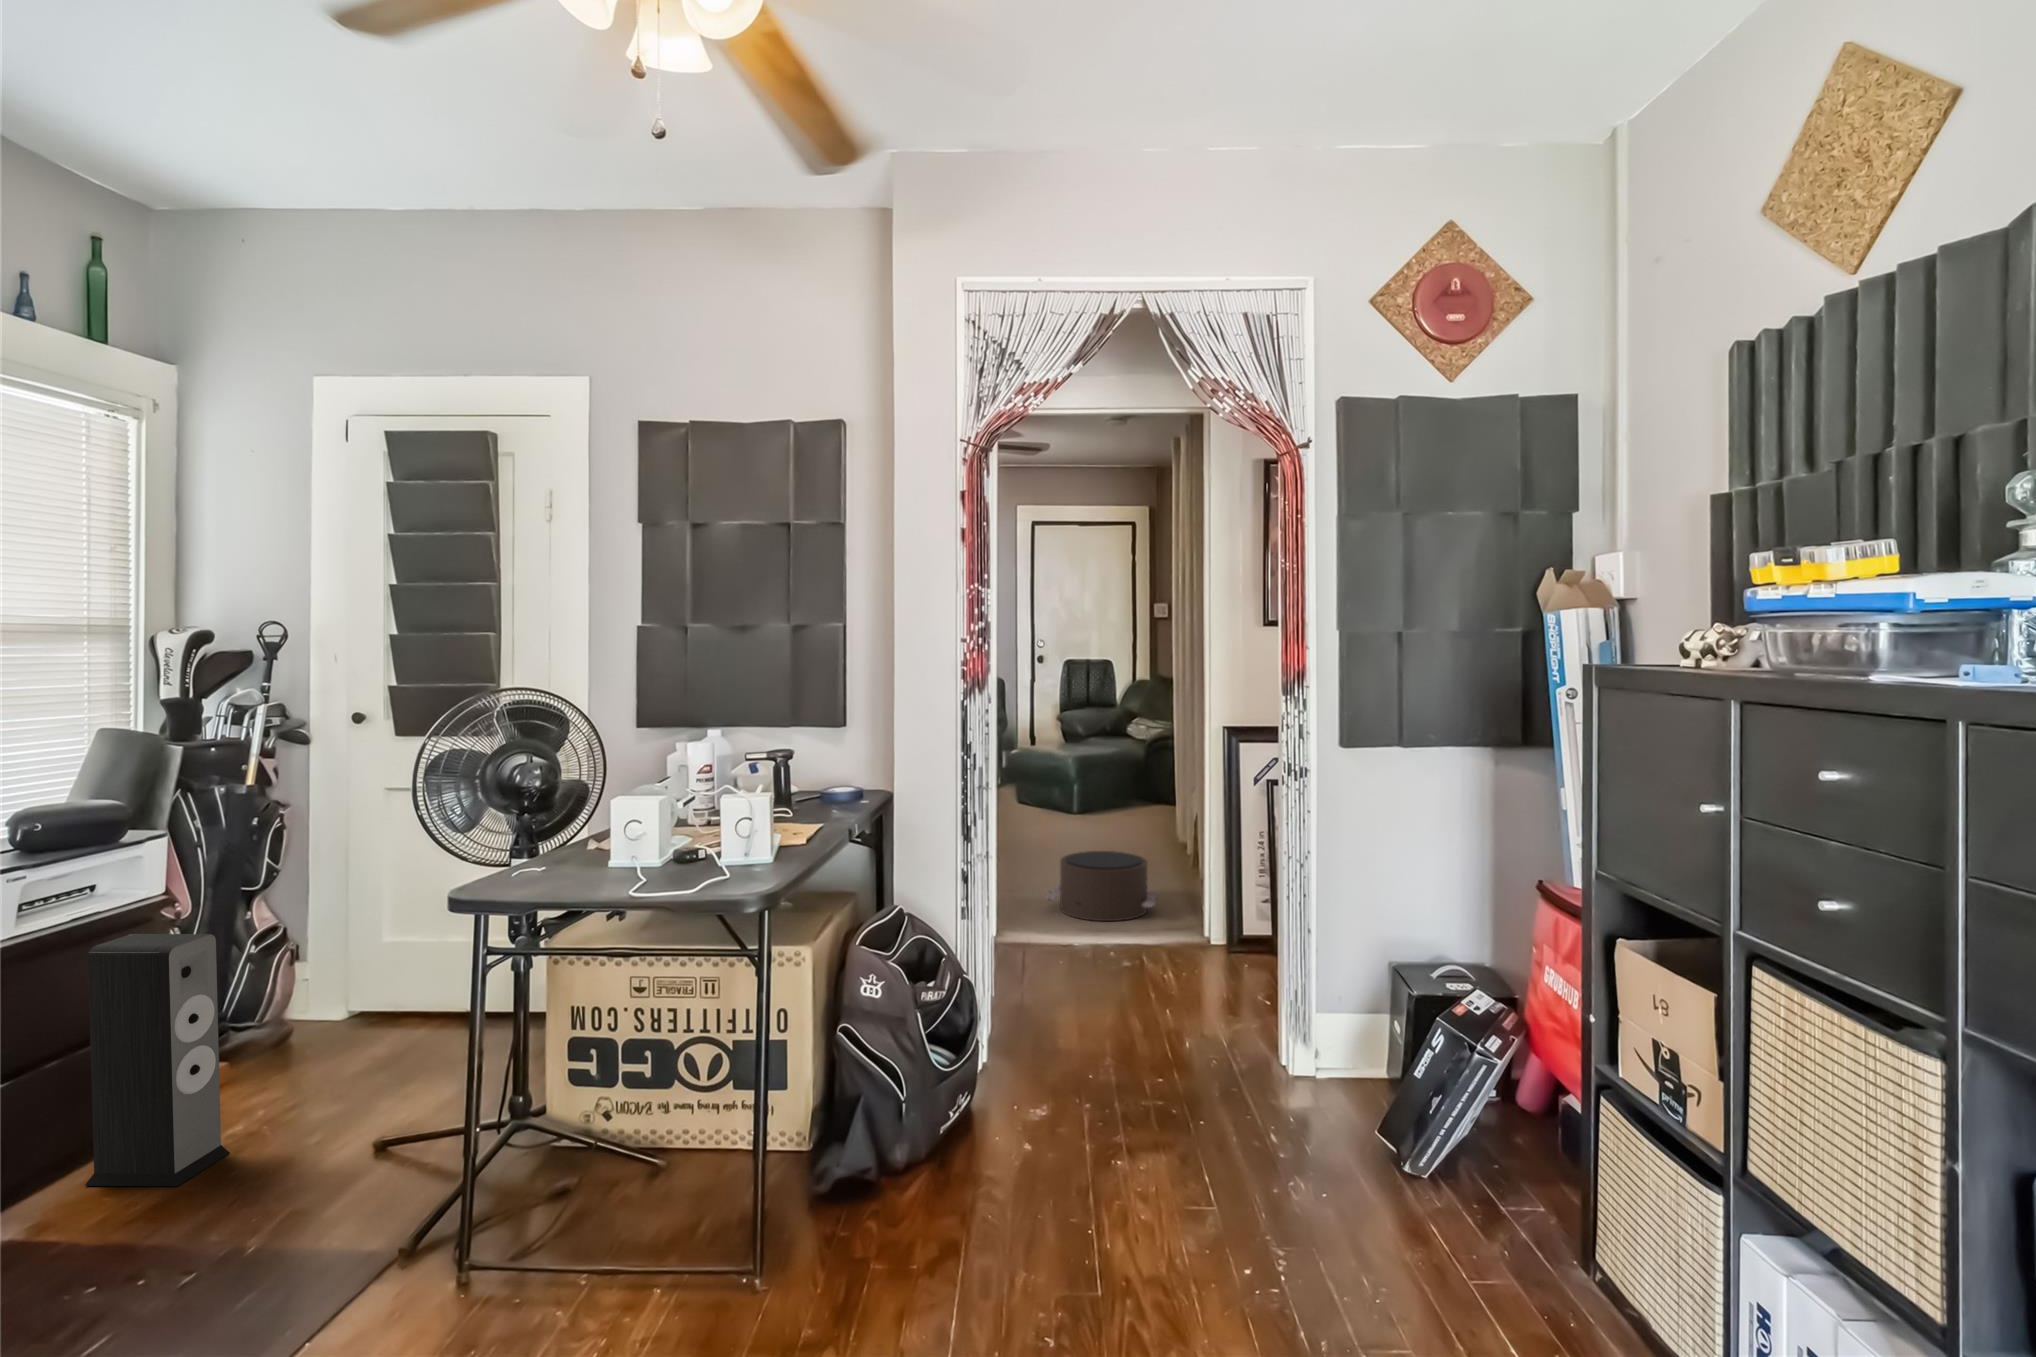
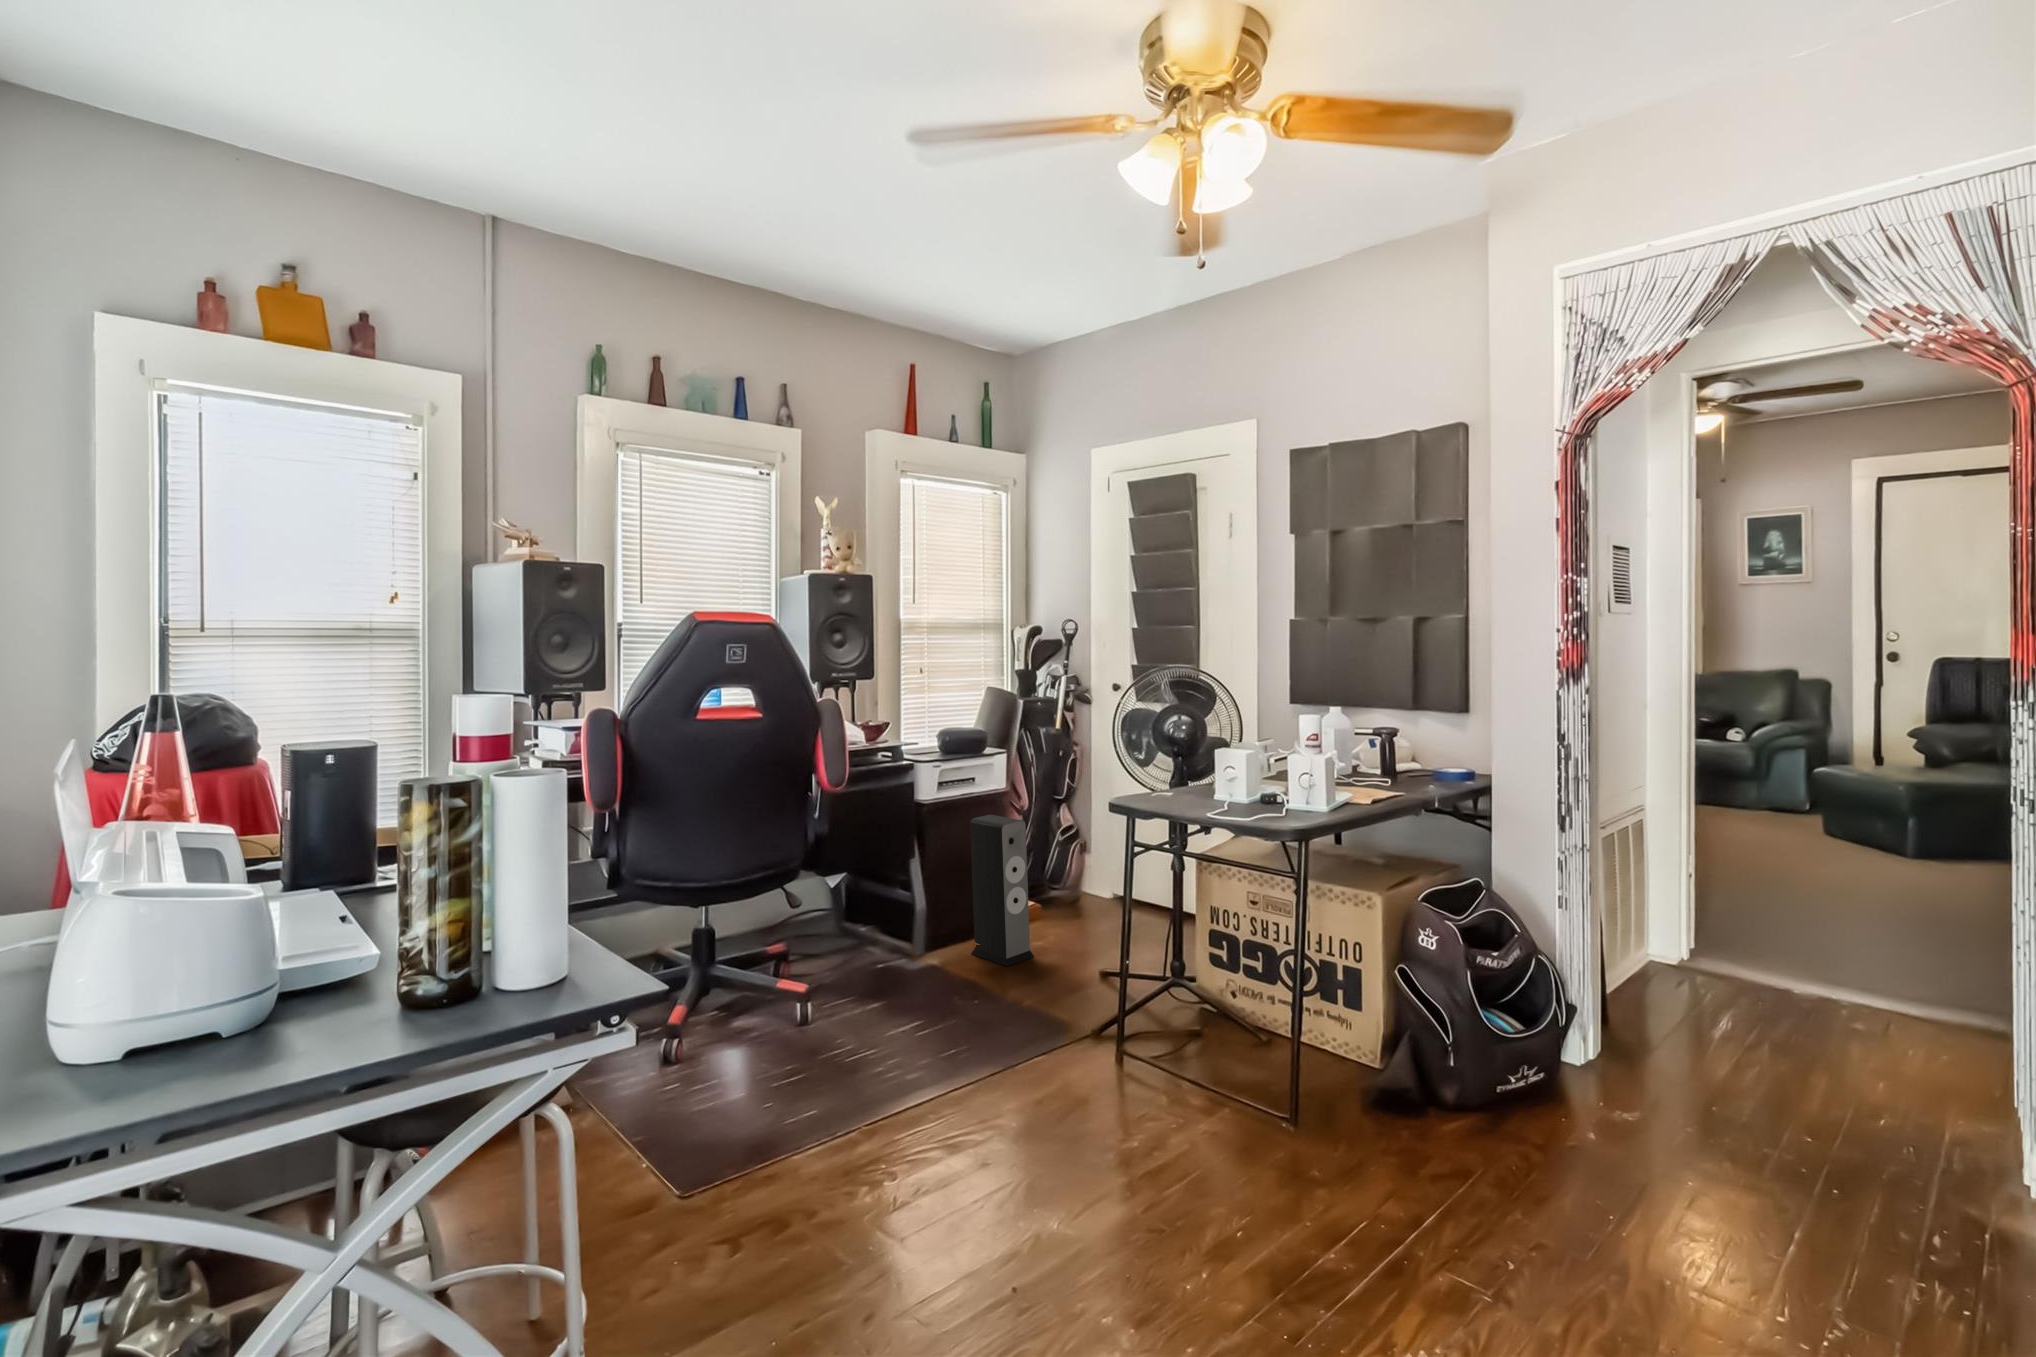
pouf: present [1045,851,1157,921] -> none [1774,869,1964,961]

